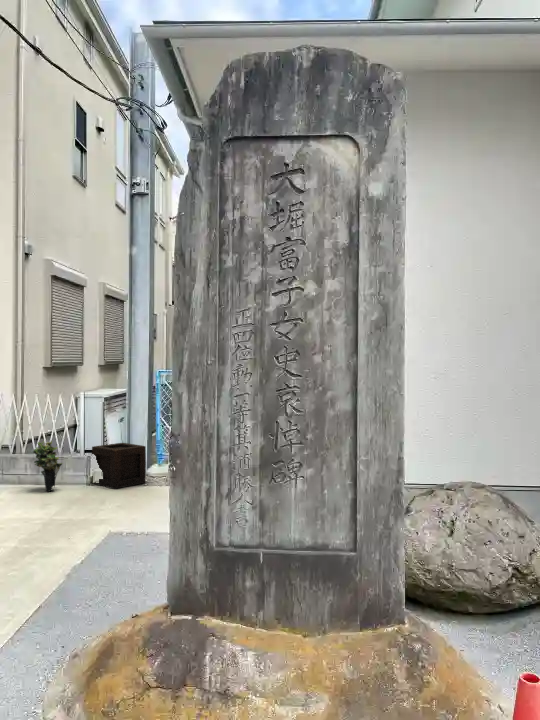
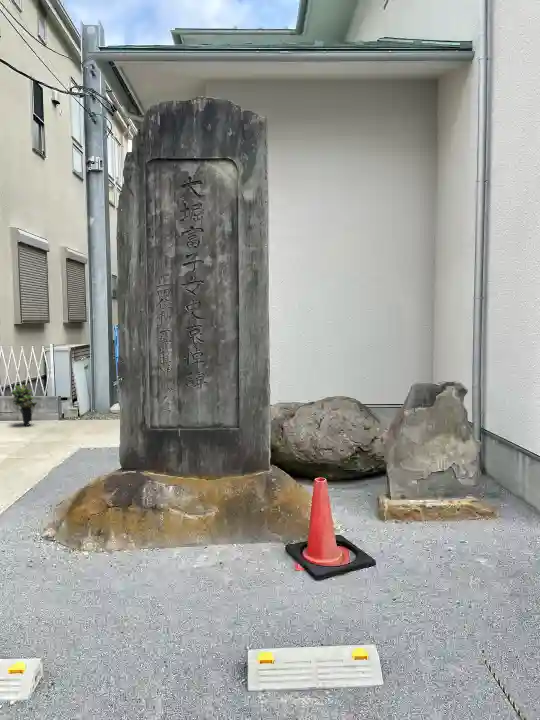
wooden crate: present [92,443,146,489] -> none [62,386,108,423]

